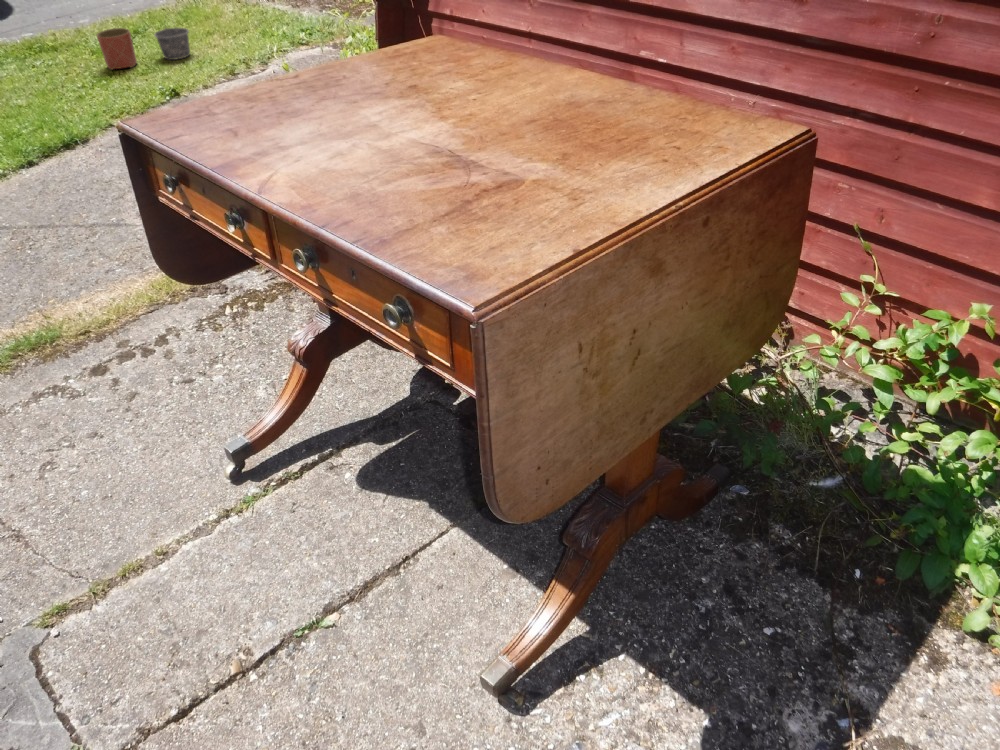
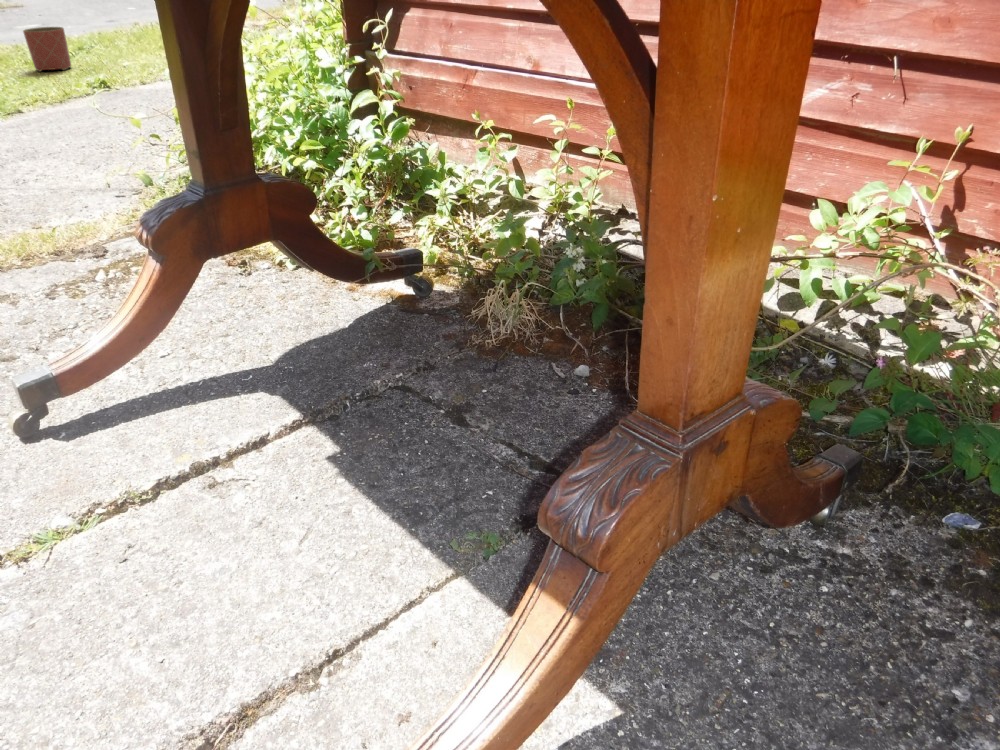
bucket: present [154,28,190,60] -> none [93,13,135,65]

